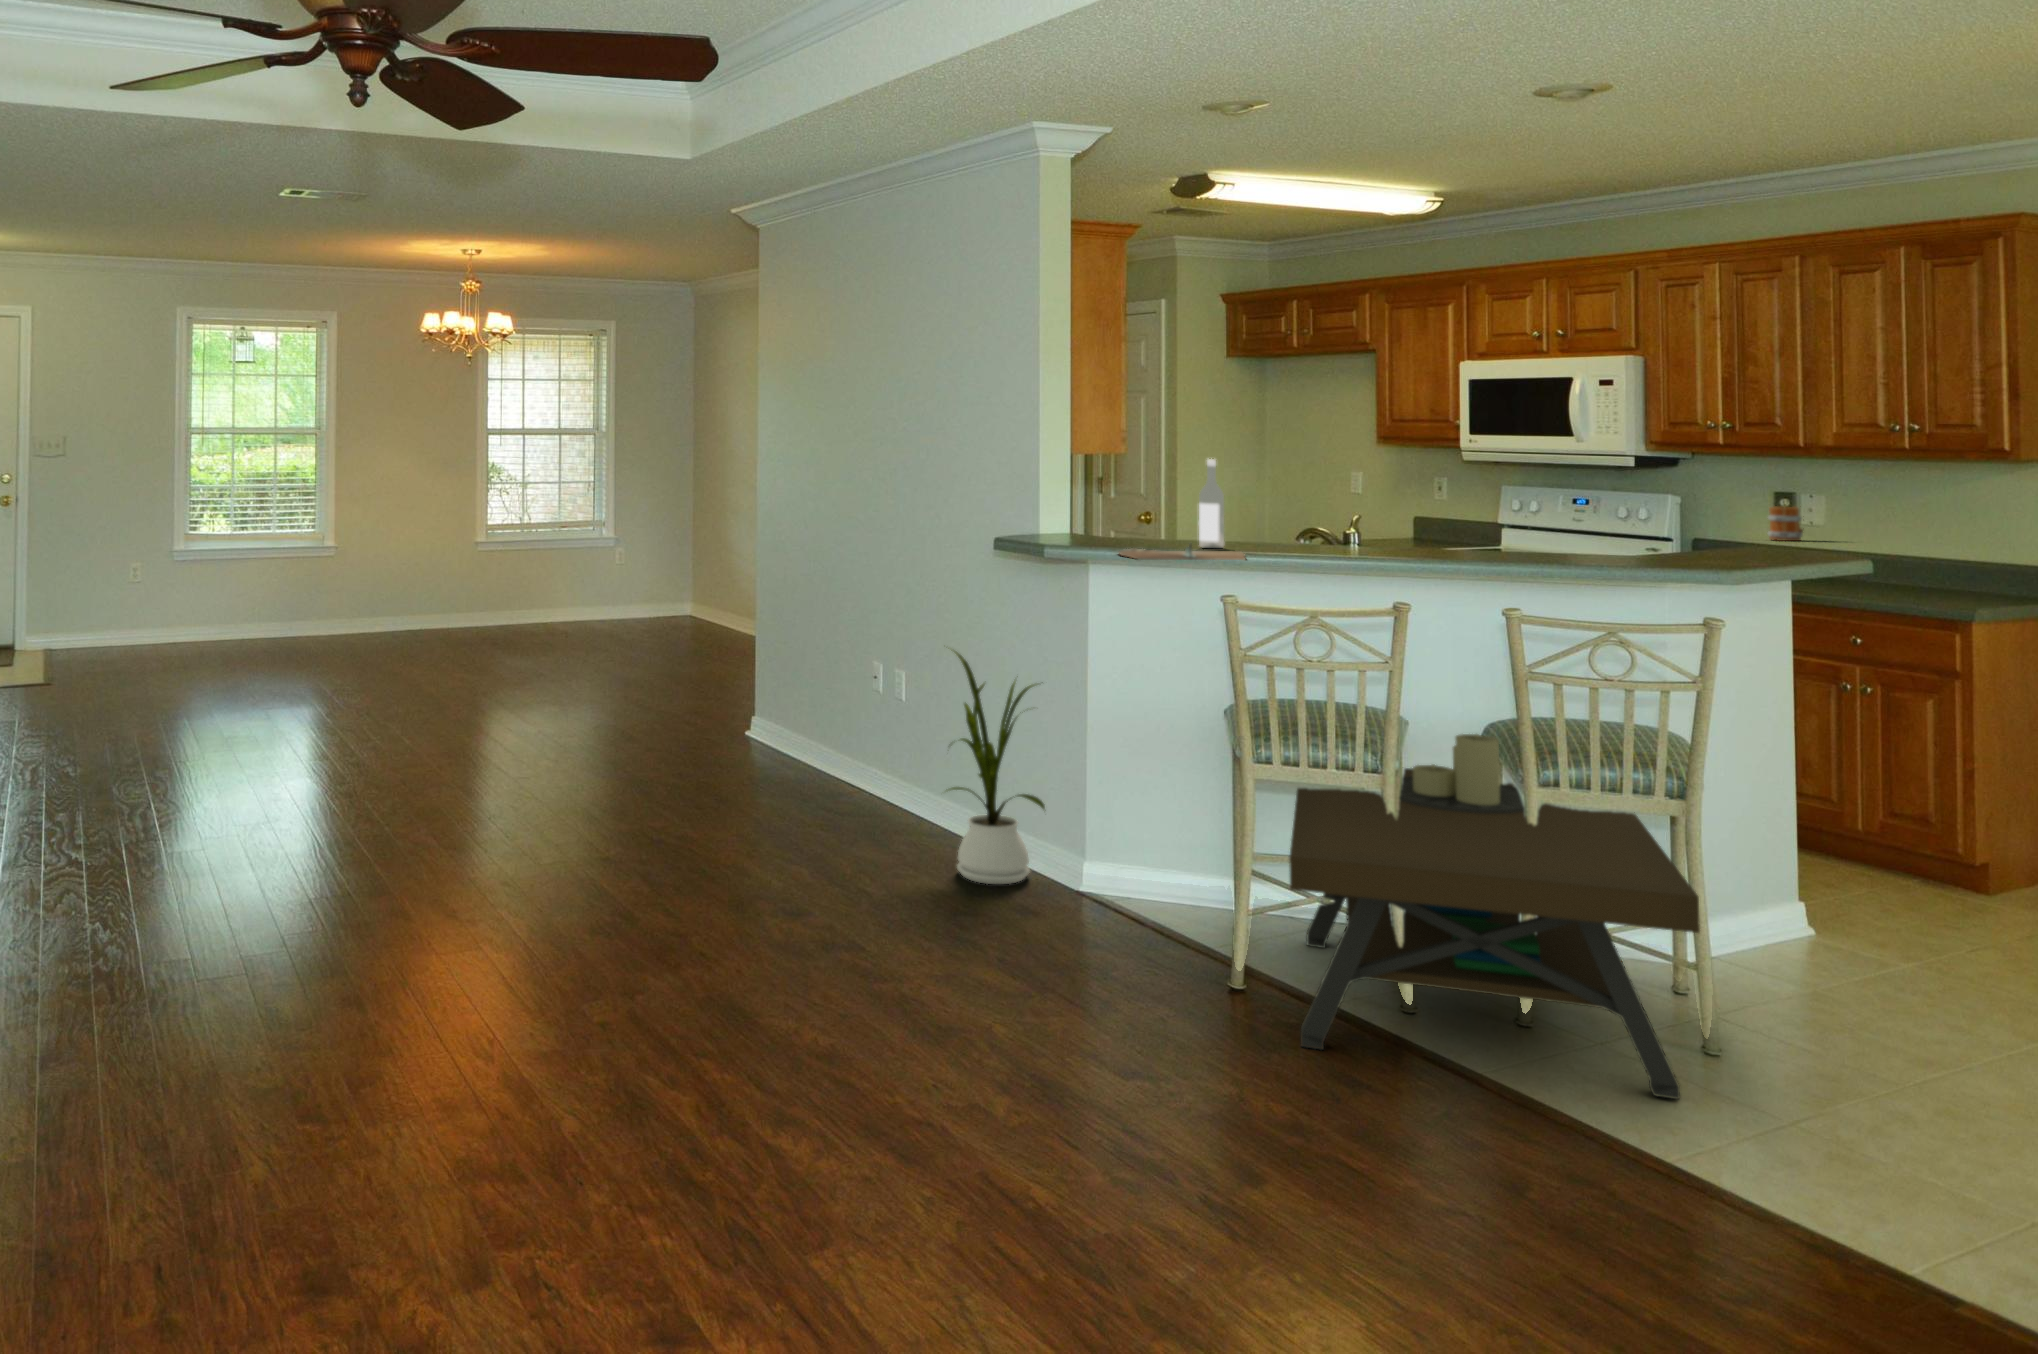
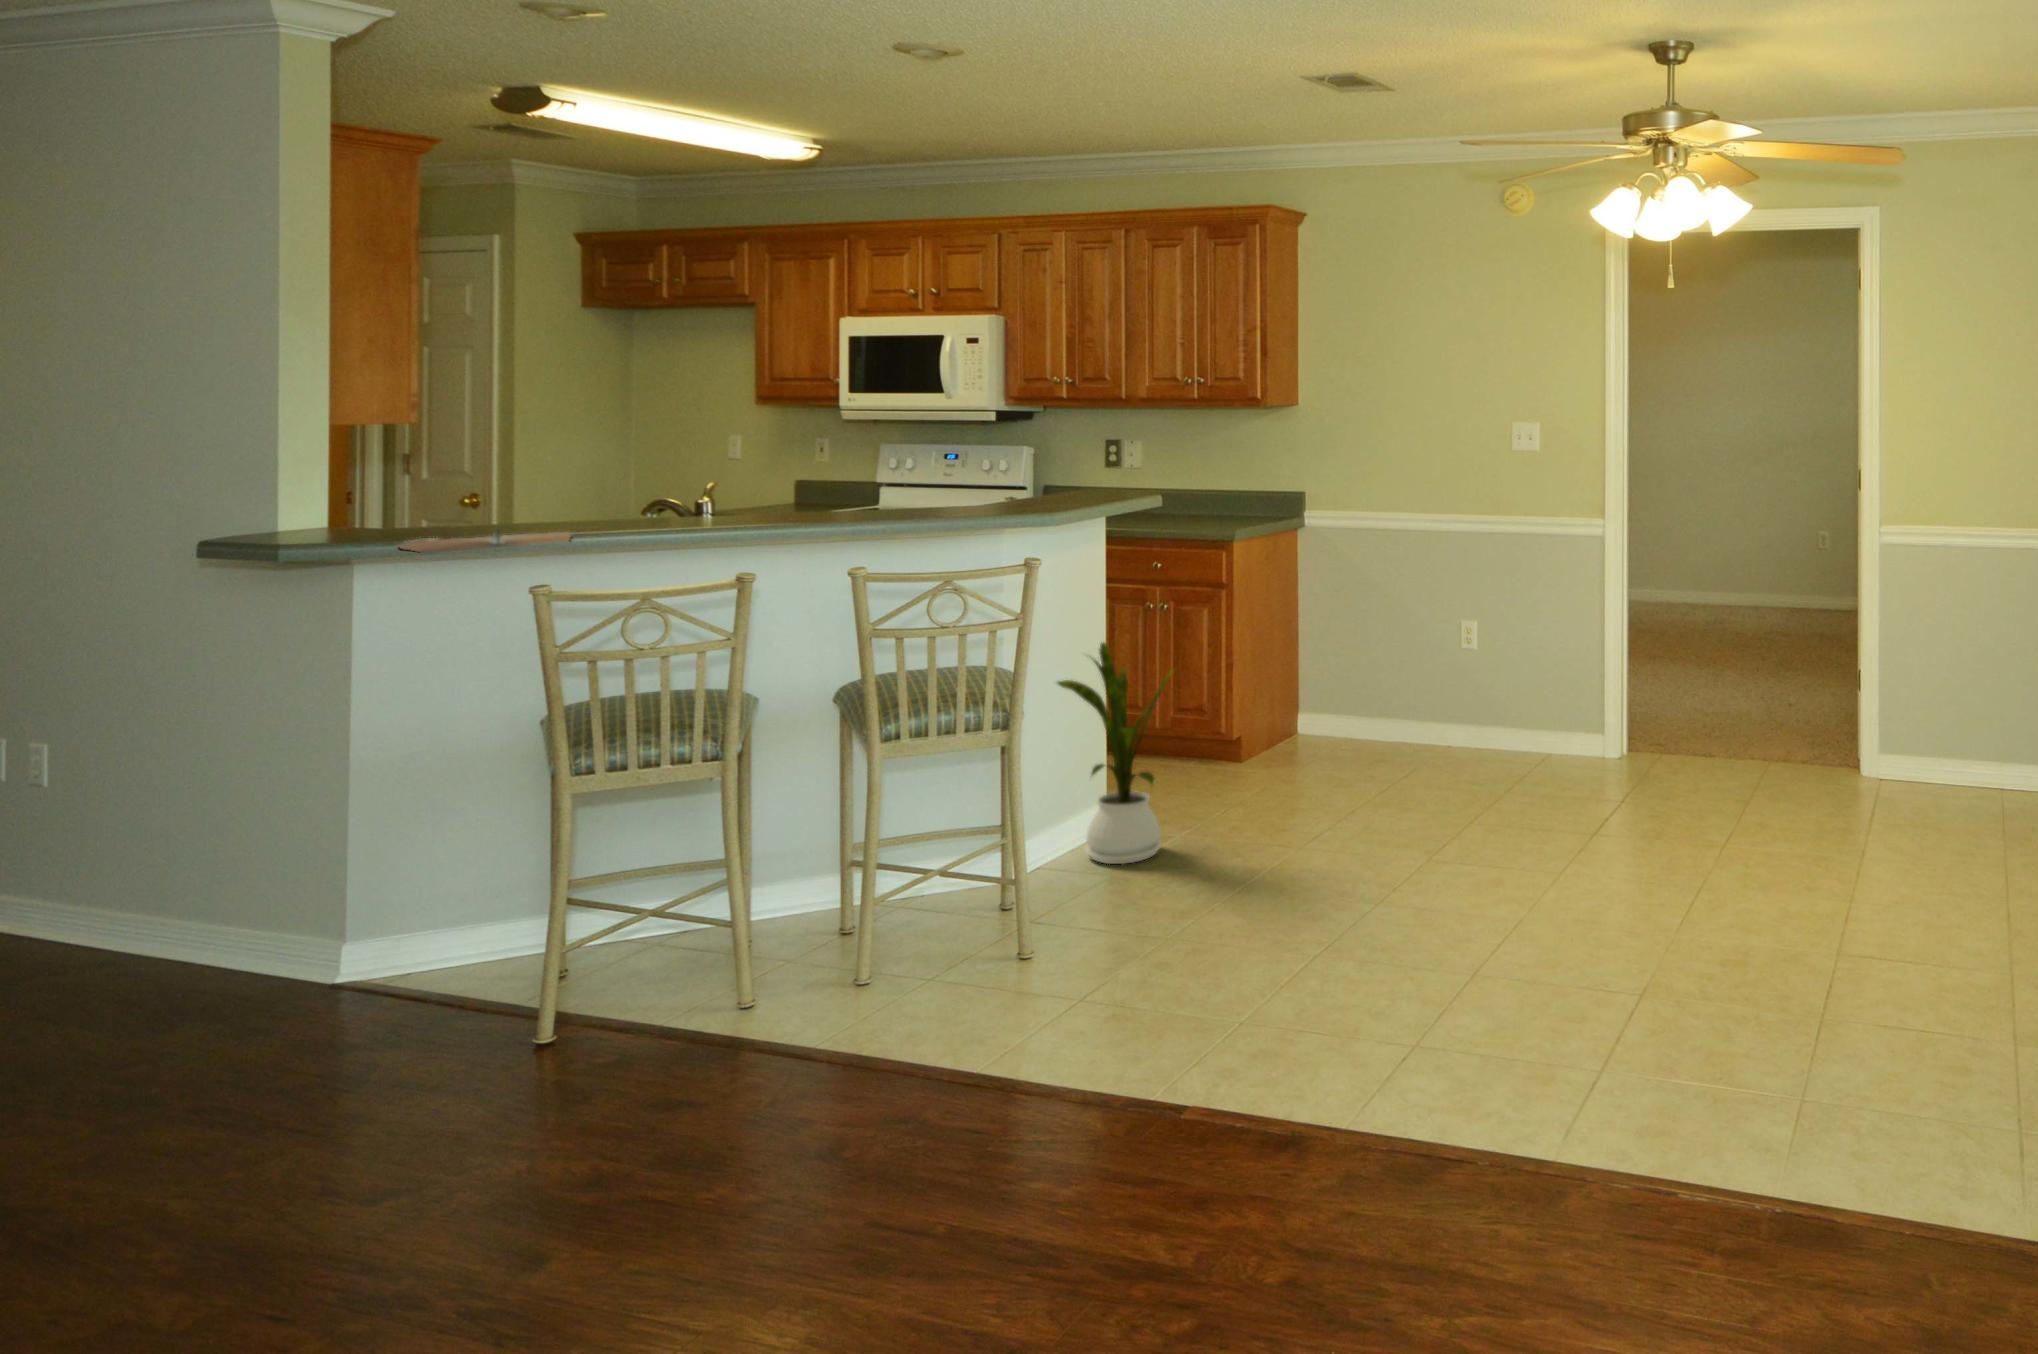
wine bottle: present [1199,459,1224,548] -> none [520,427,553,529]
mug: present [1768,506,1803,541] -> none [1097,446,1125,481]
house plant: present [948,651,1045,884] -> present [1057,643,1174,864]
coffee table: present [1289,734,1700,1099] -> none [596,701,1015,1089]

